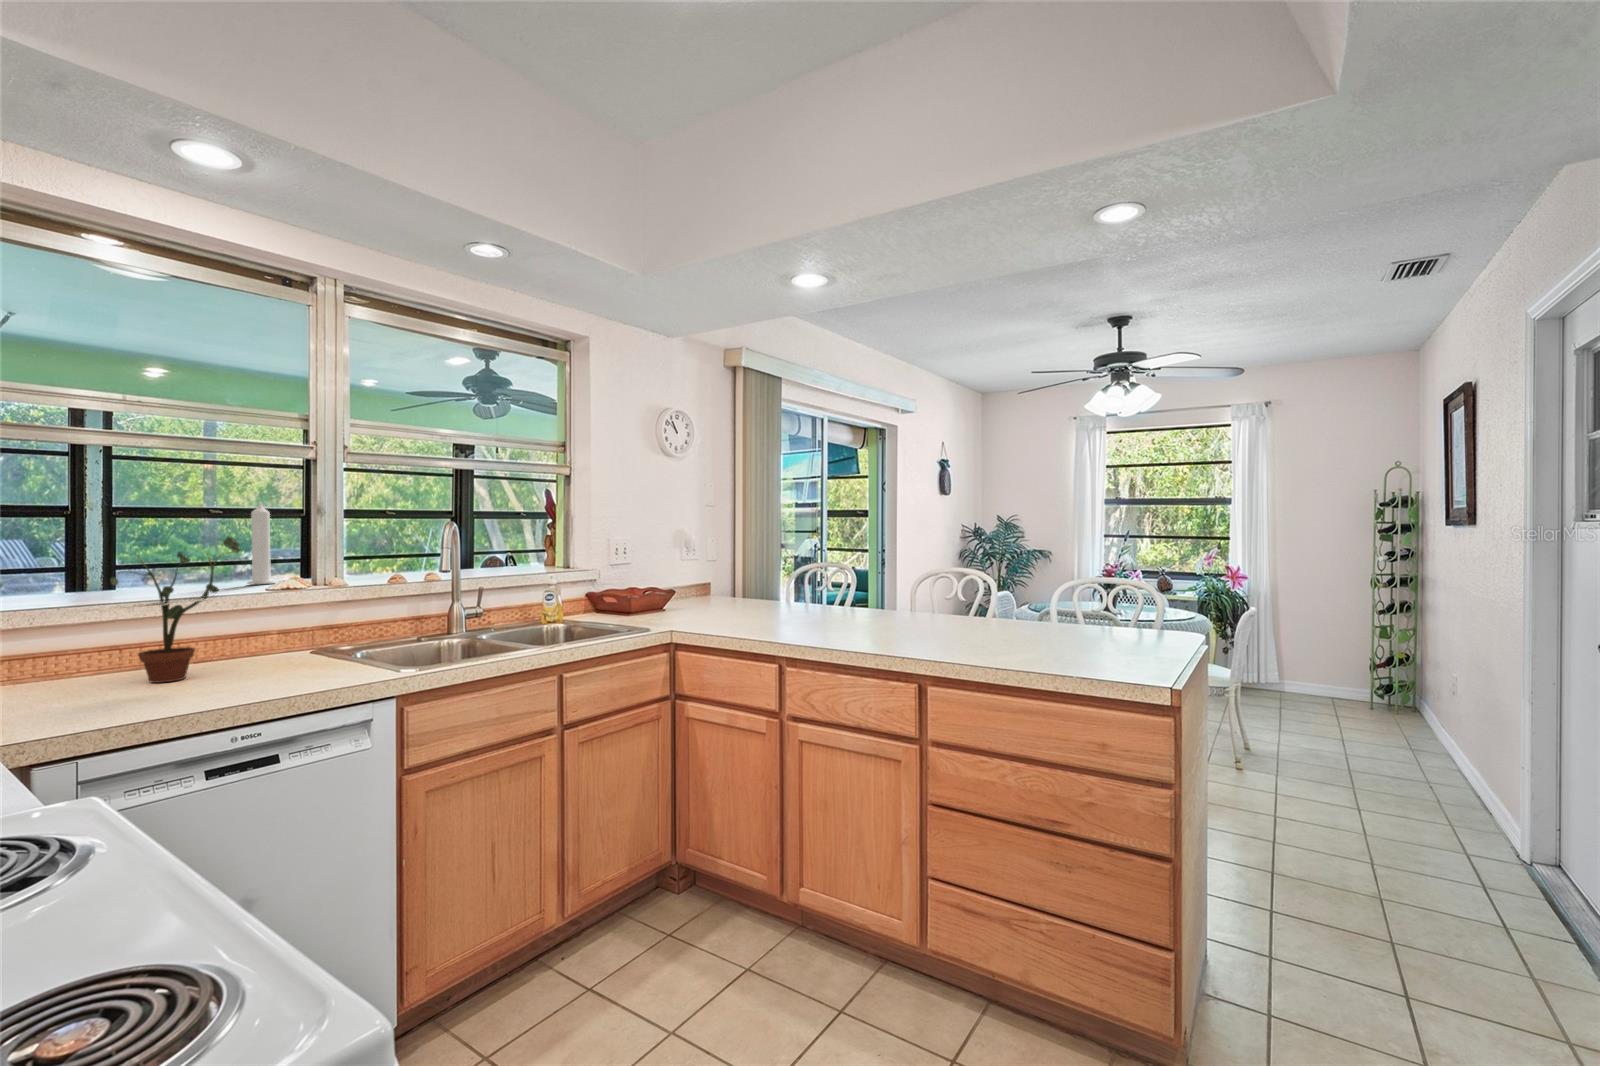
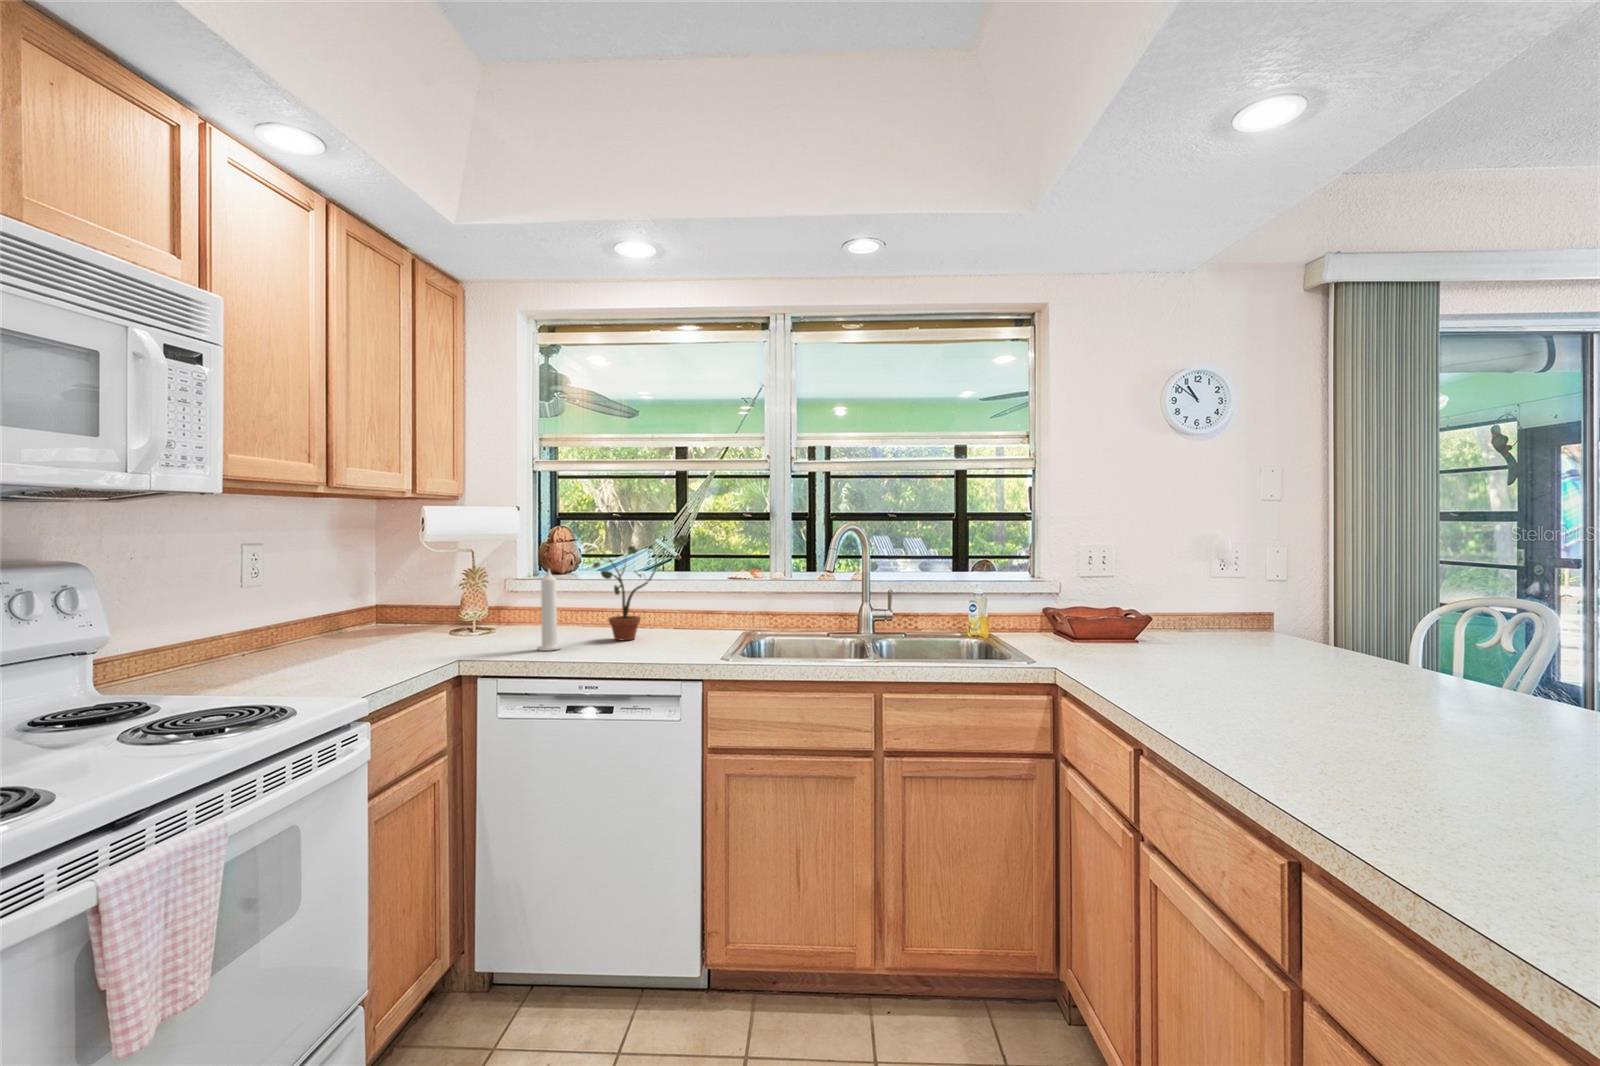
candle: present [247,502,275,584] -> present [537,570,561,651]

